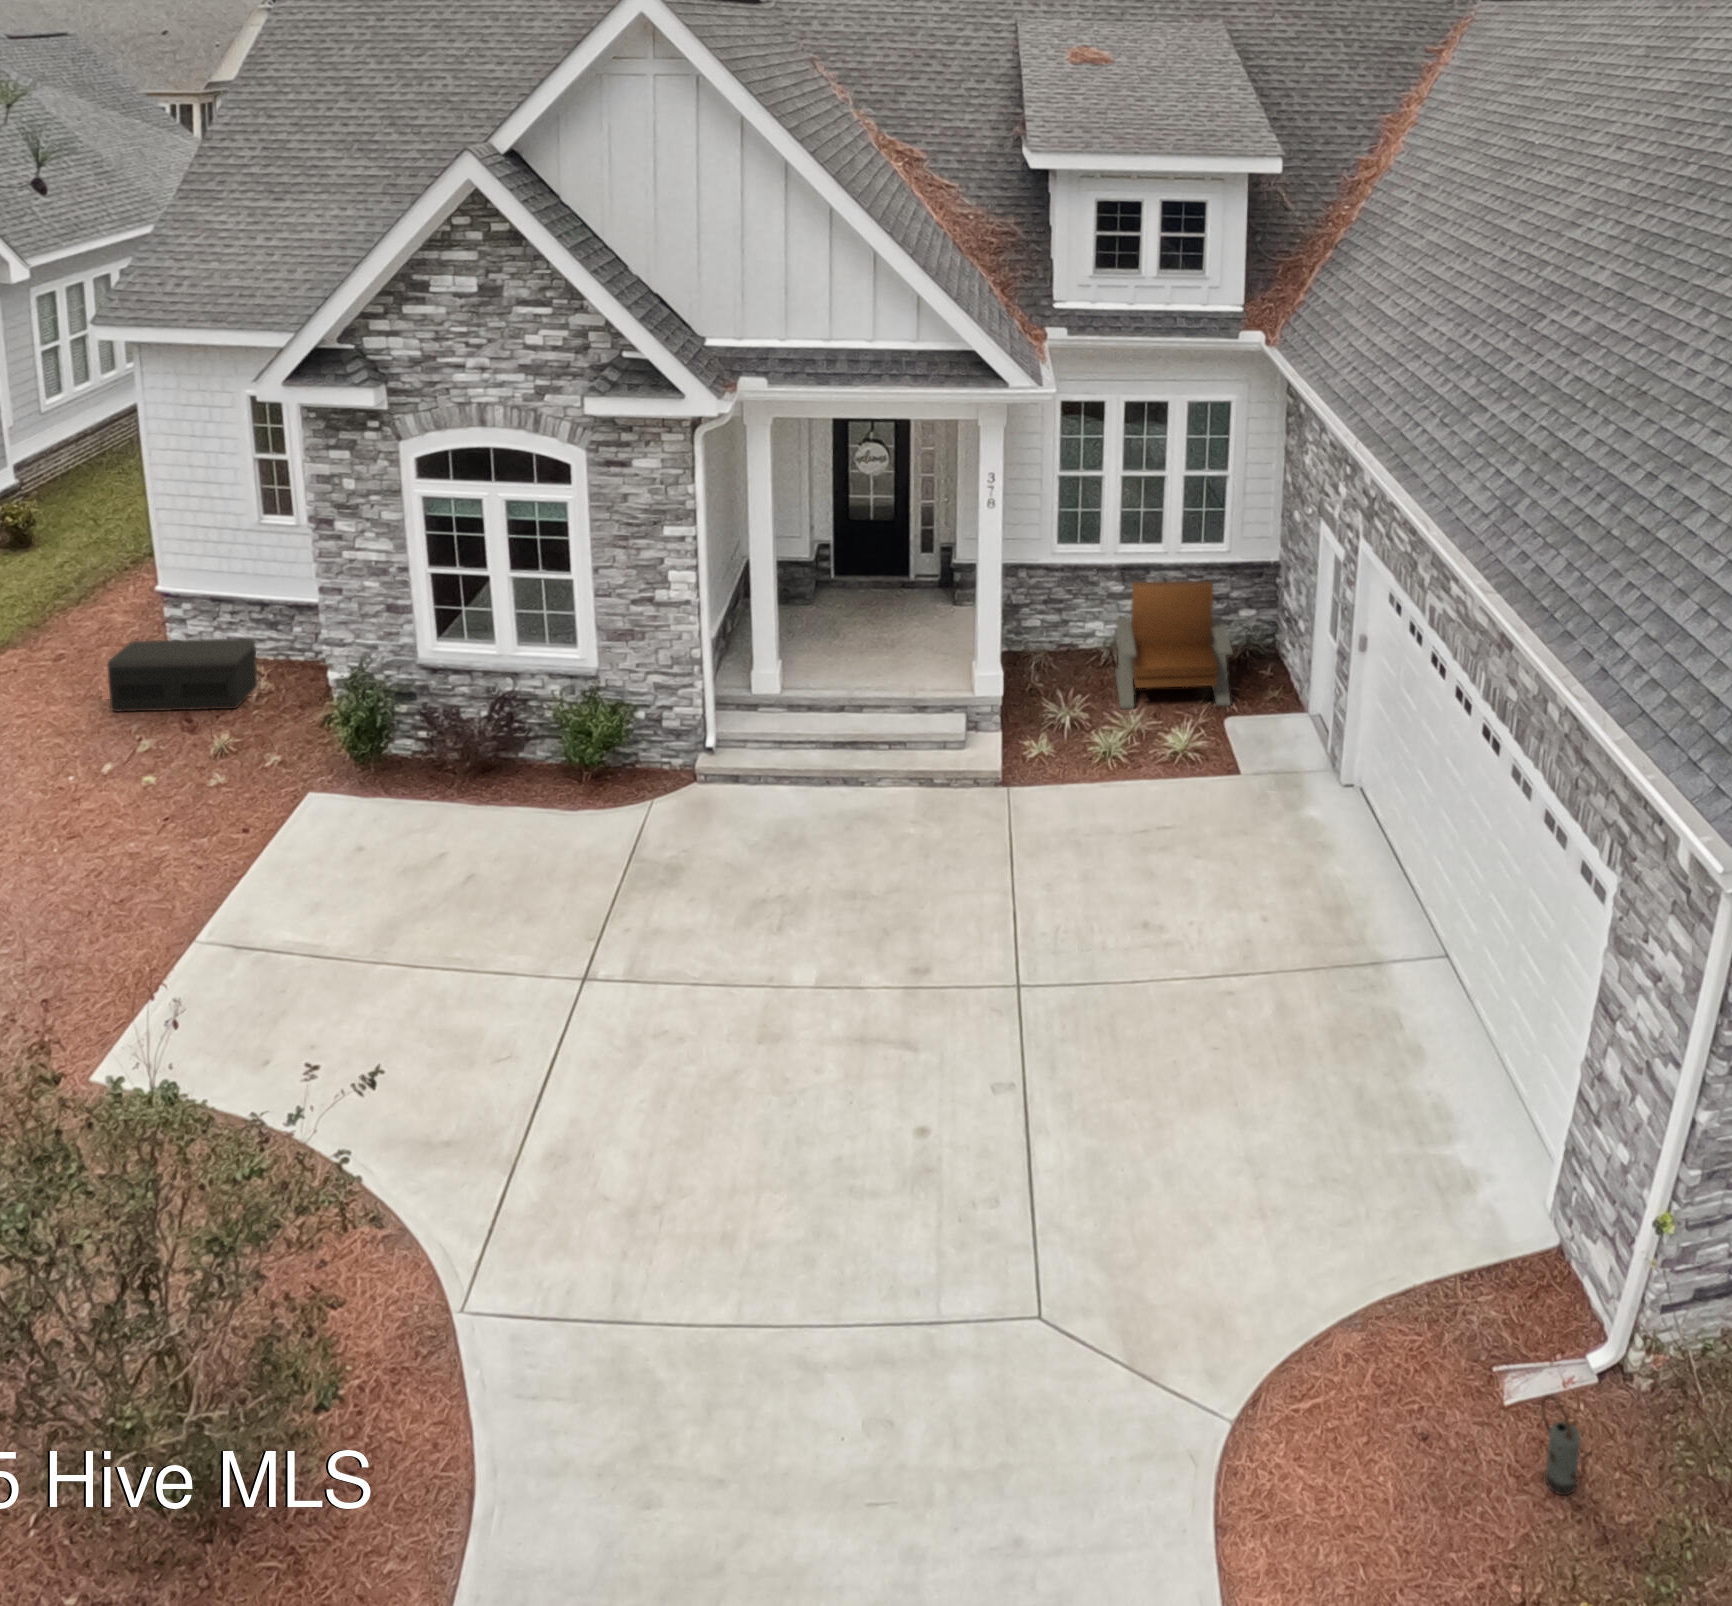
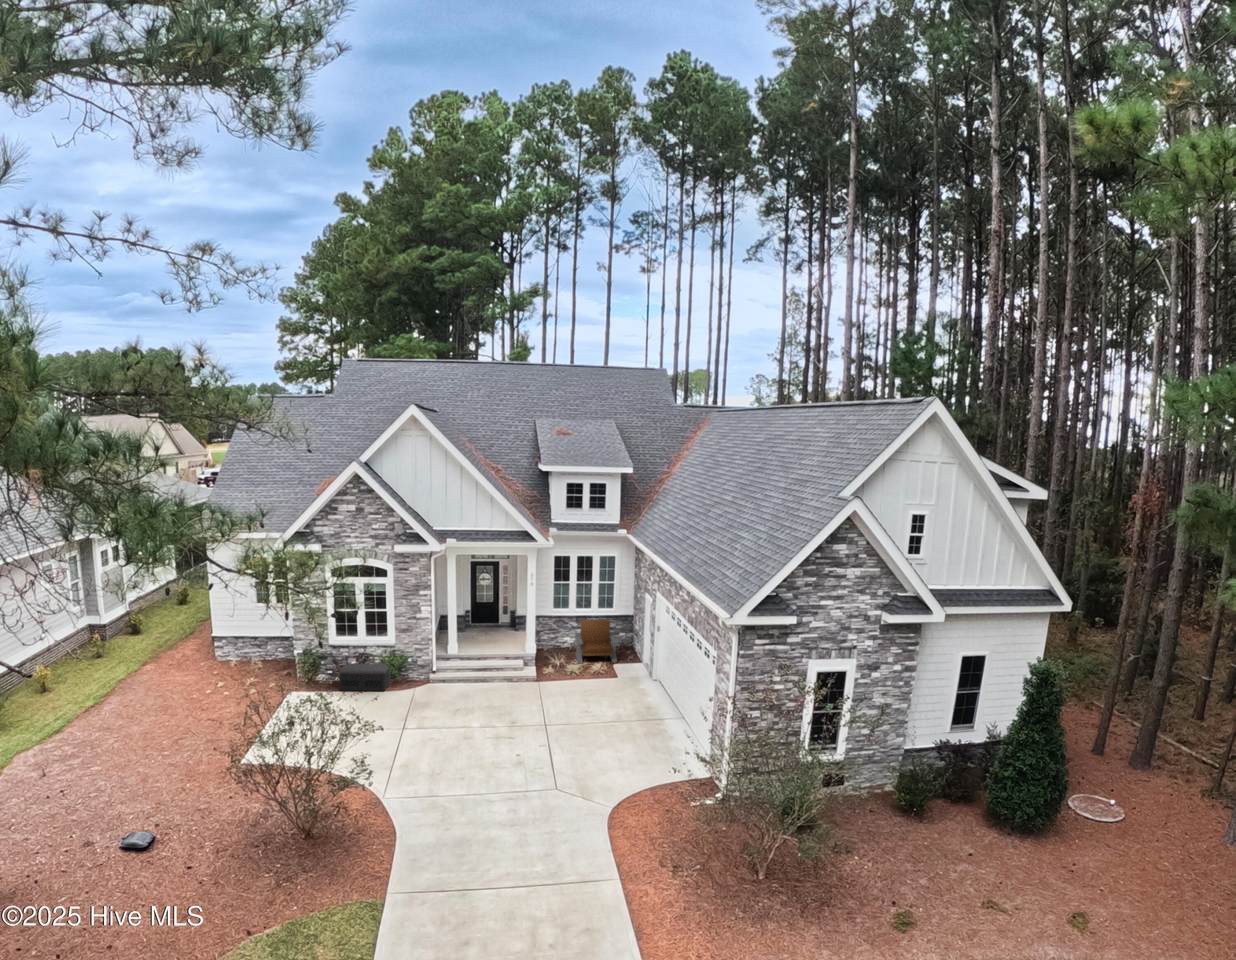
storage bench: present [107,639,257,712] -> present [339,664,390,691]
watering can: present [1541,1395,1591,1495] -> none [738,845,755,878]

